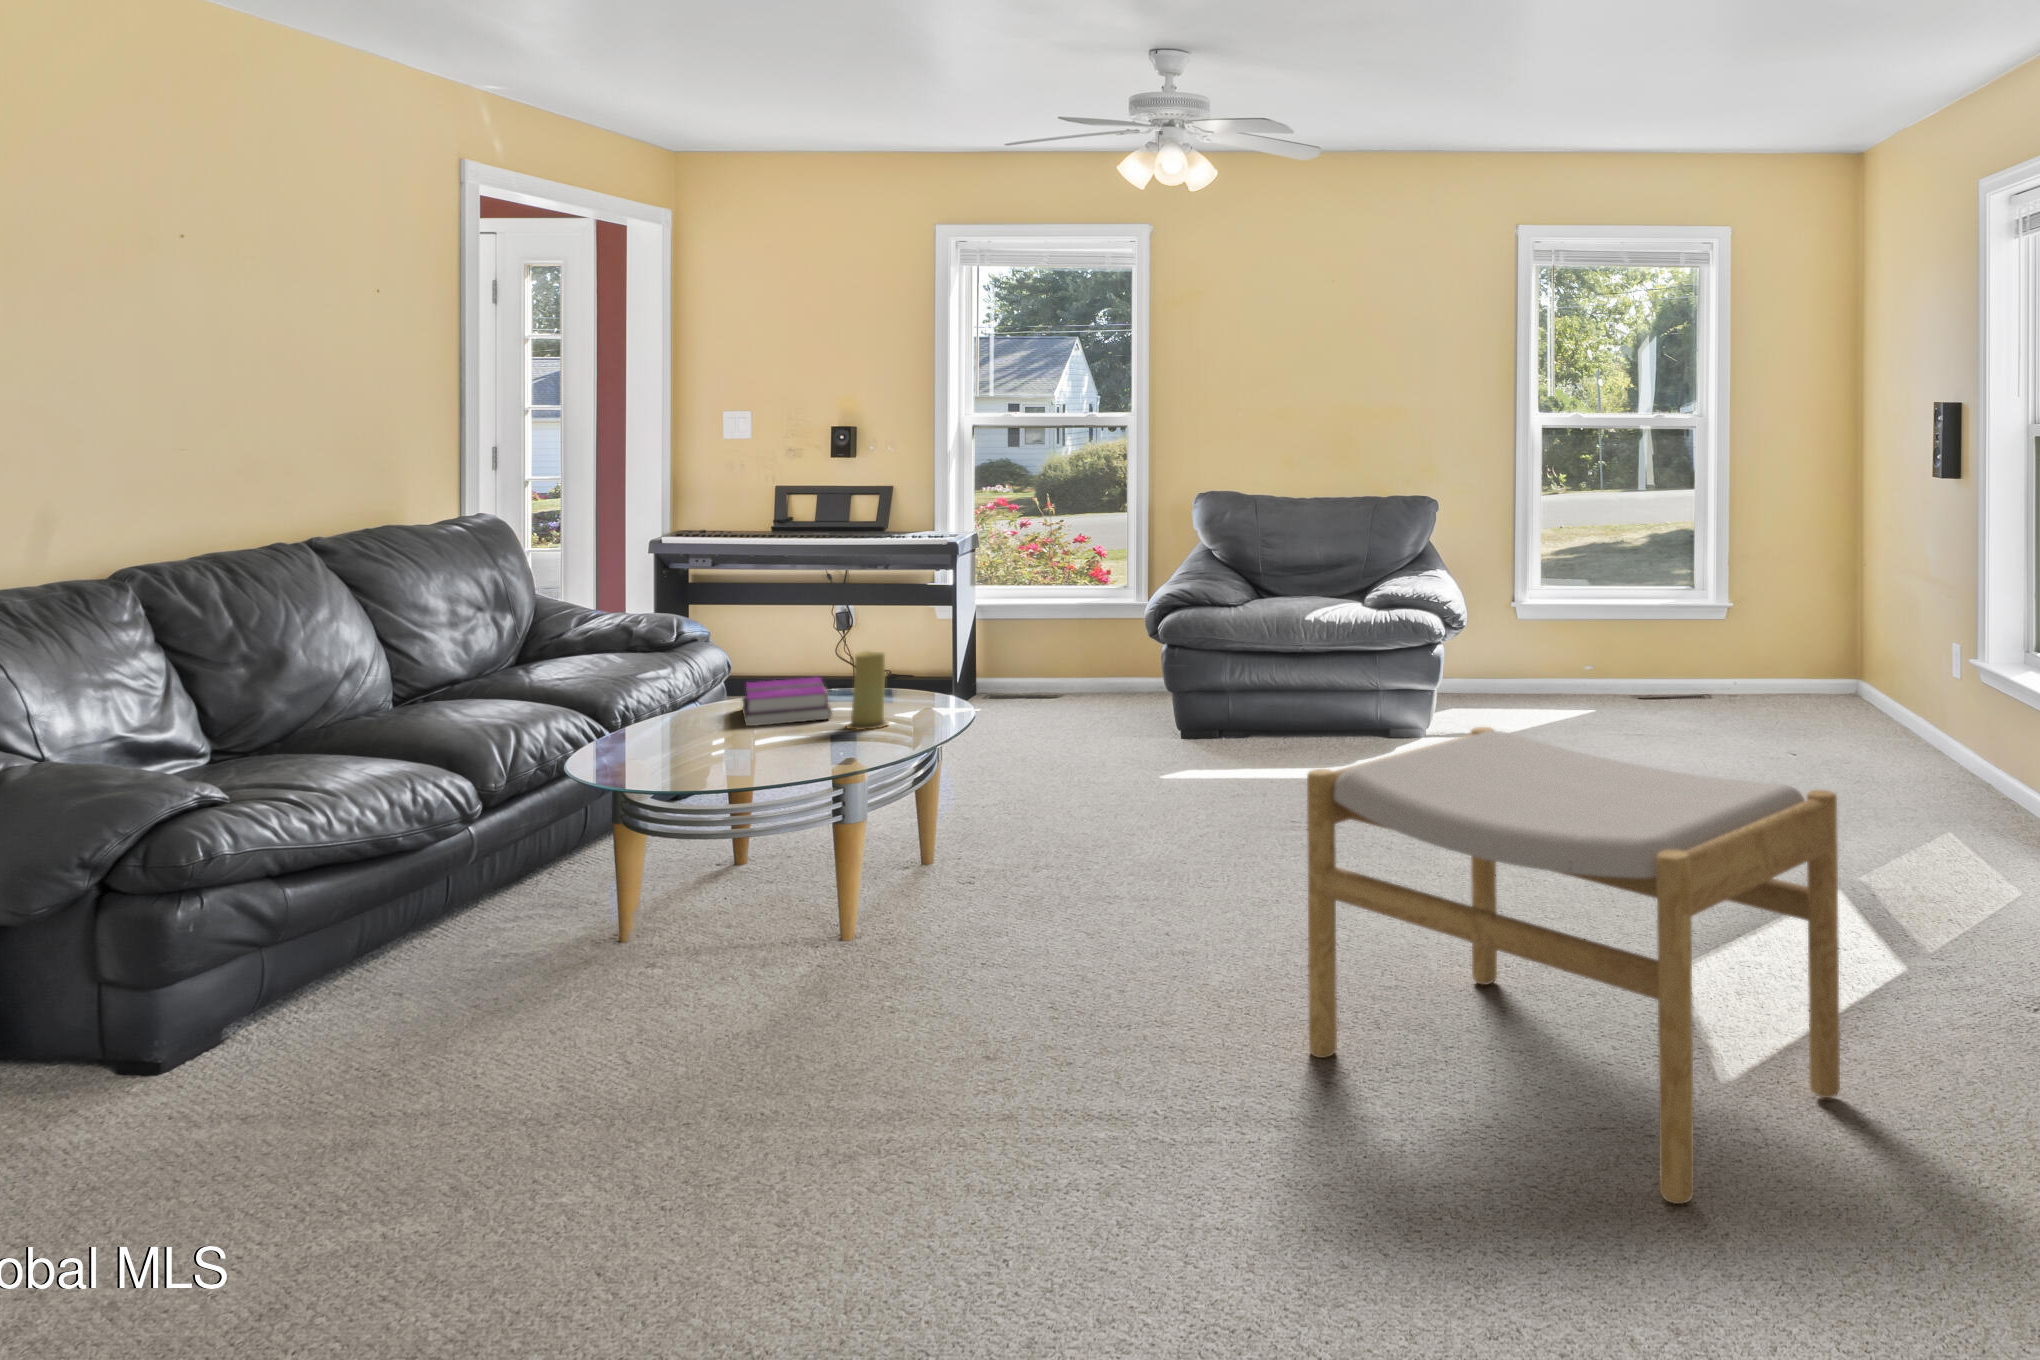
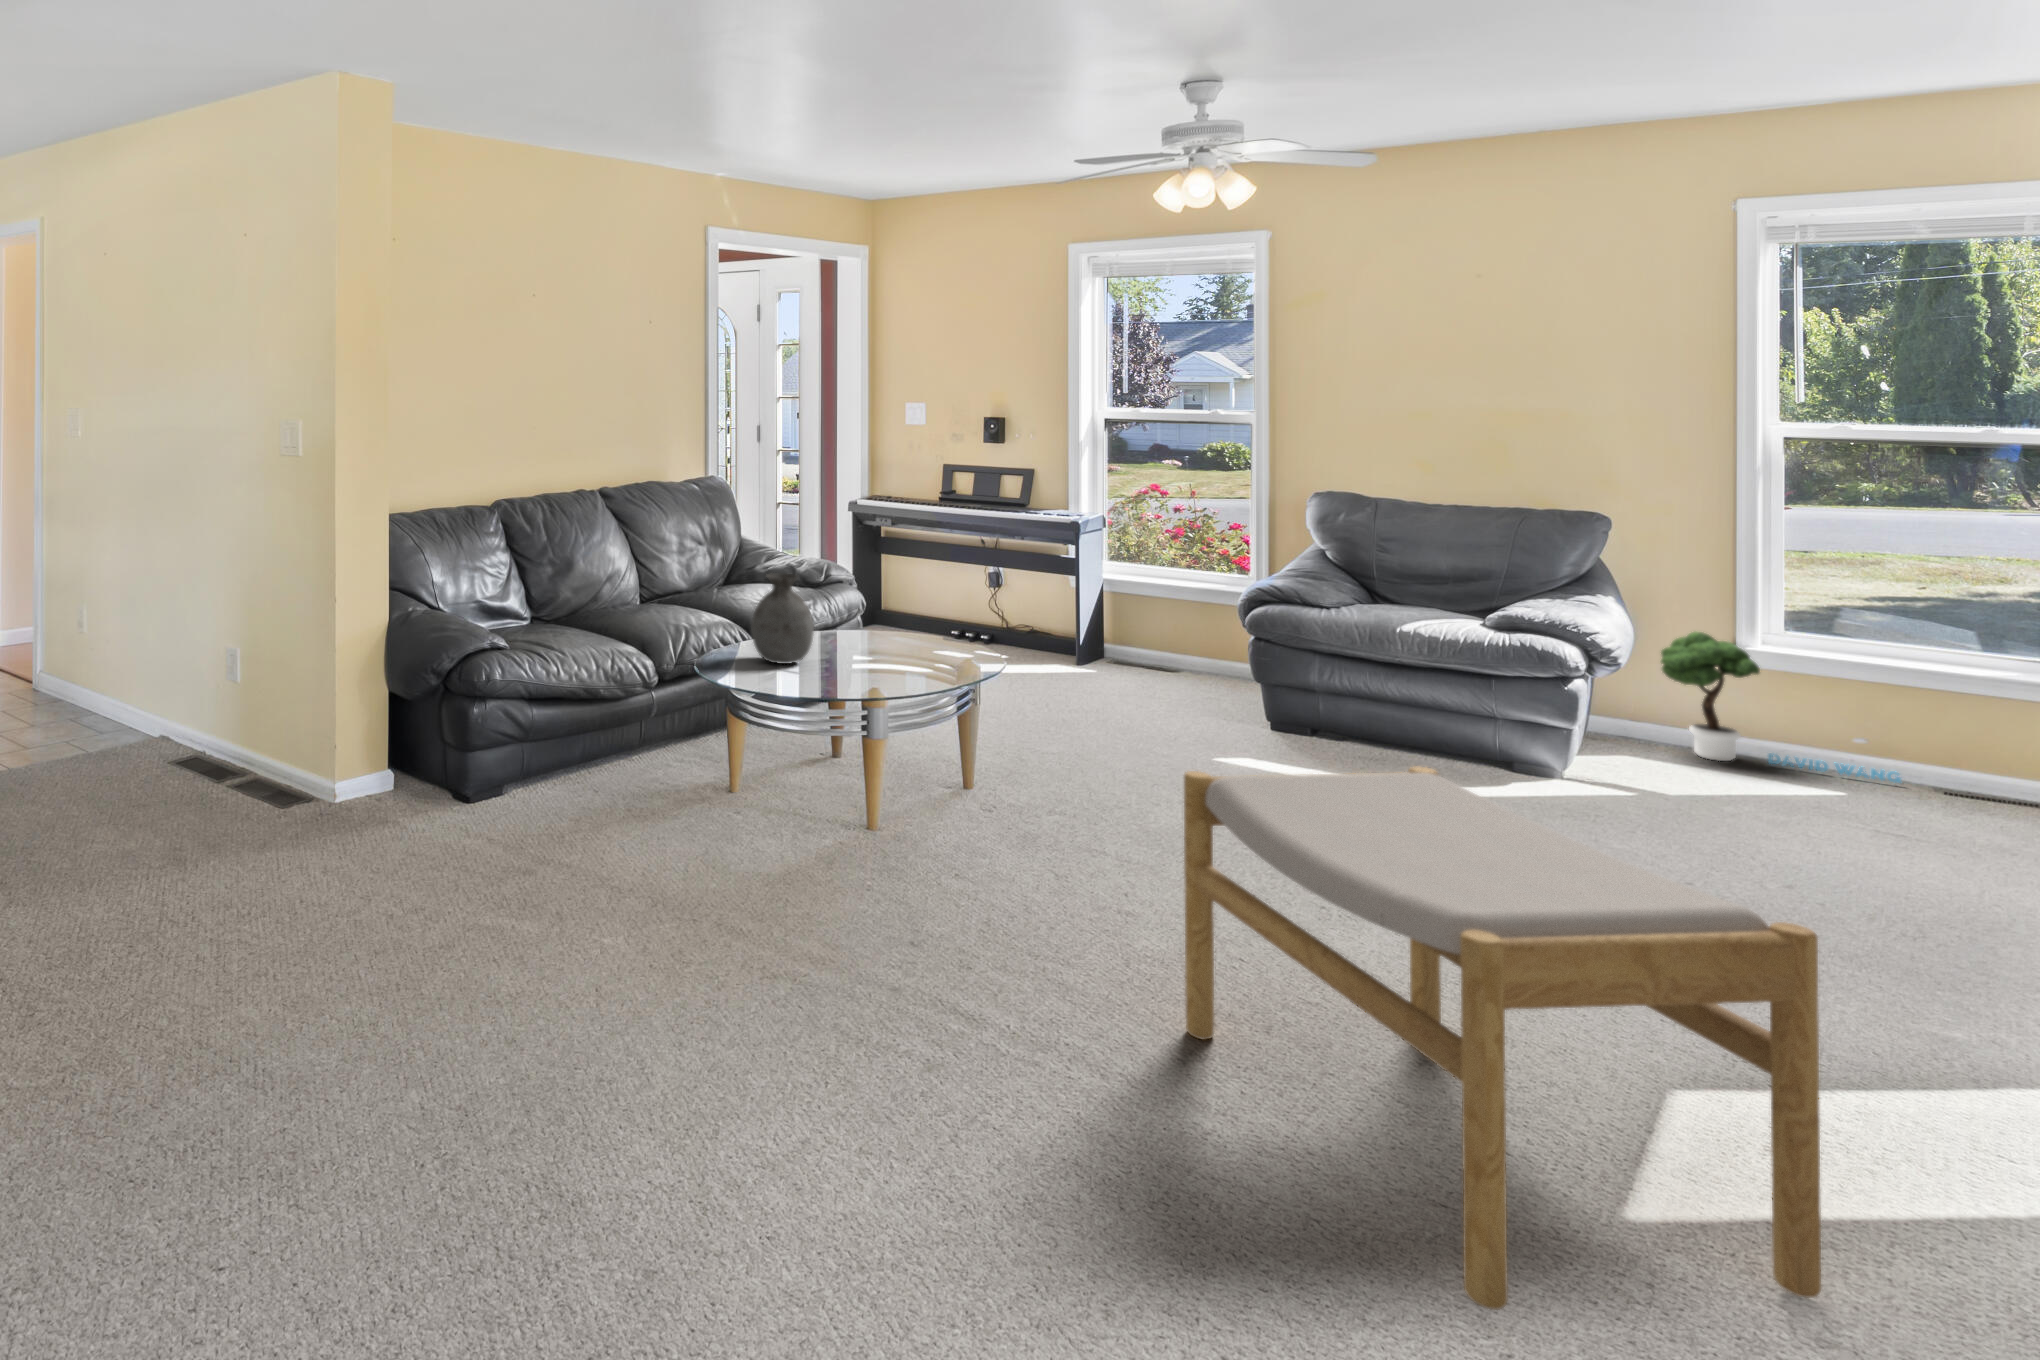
potted tree: none [1473,592,1626,702] -> present [1661,632,1901,783]
vase: none [637,628,730,752] -> present [751,573,814,664]
candle: present [847,651,889,730] -> none [906,607,940,669]
hardback book: present [742,677,832,726] -> none [839,619,908,656]

